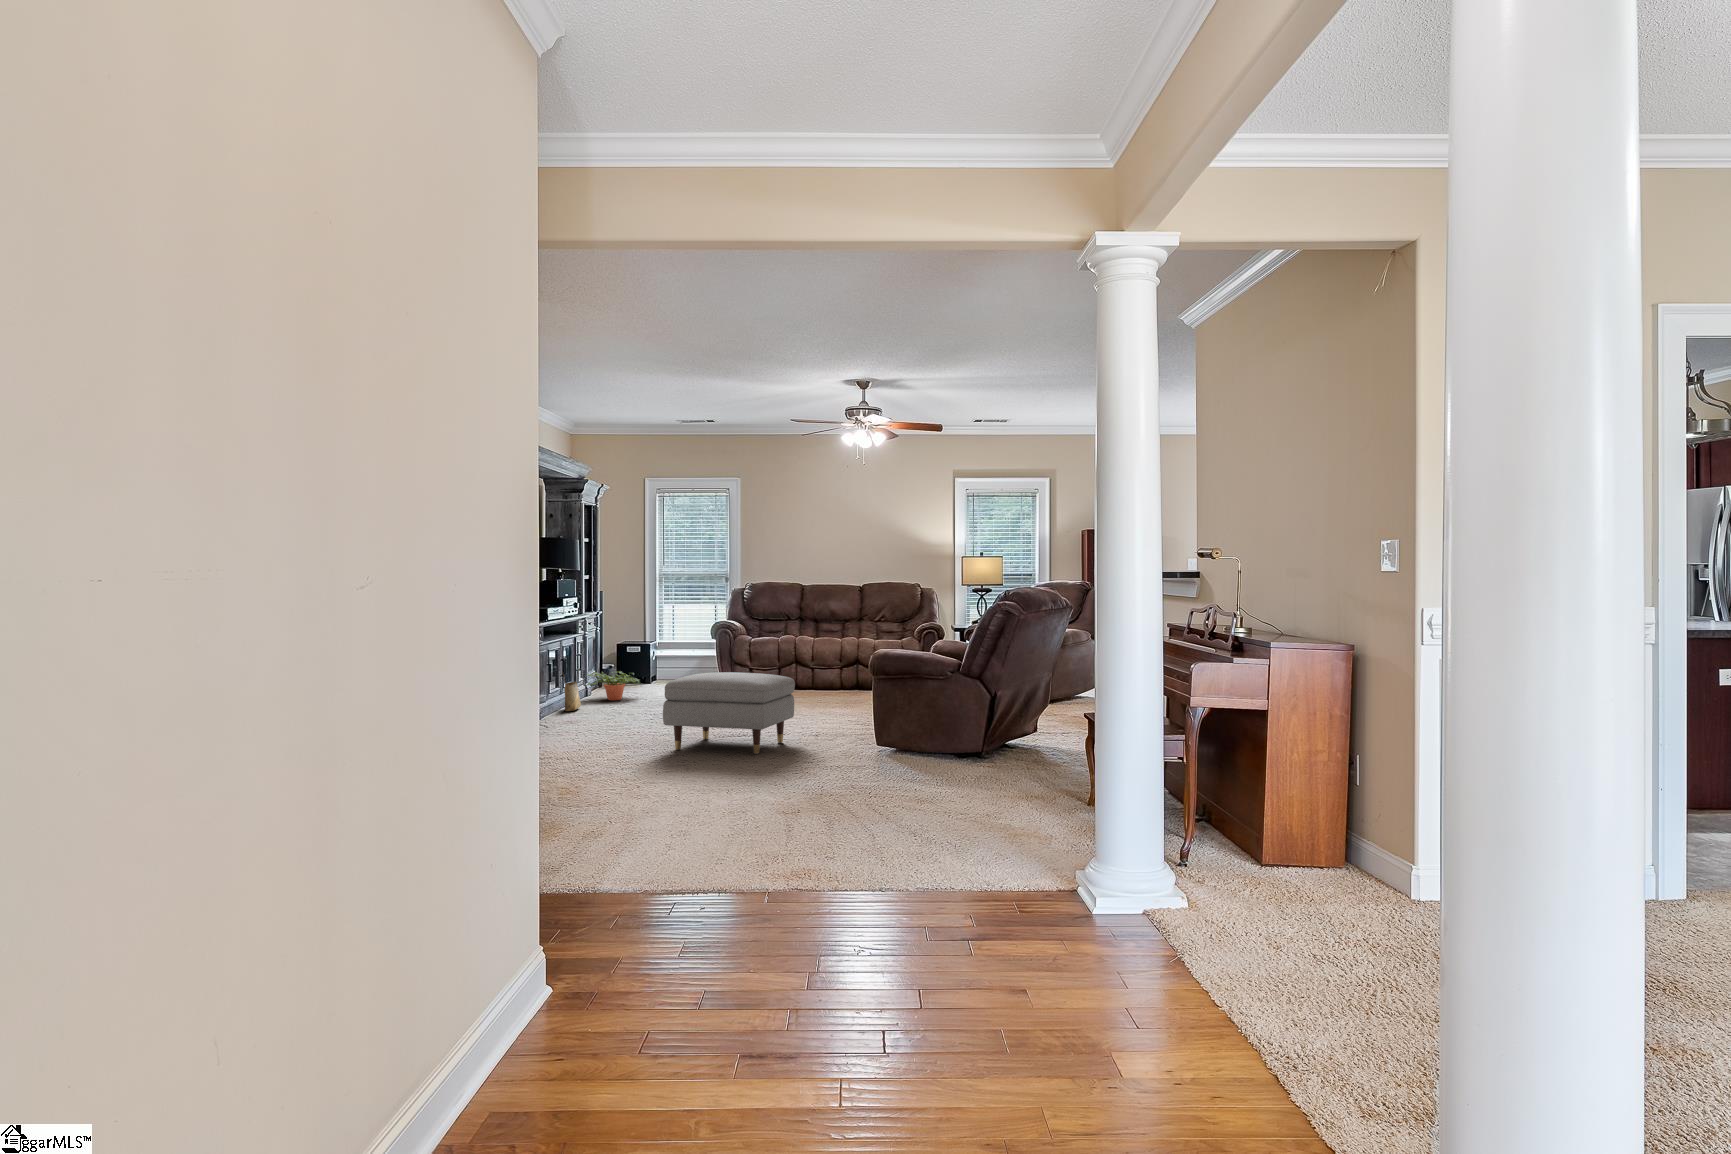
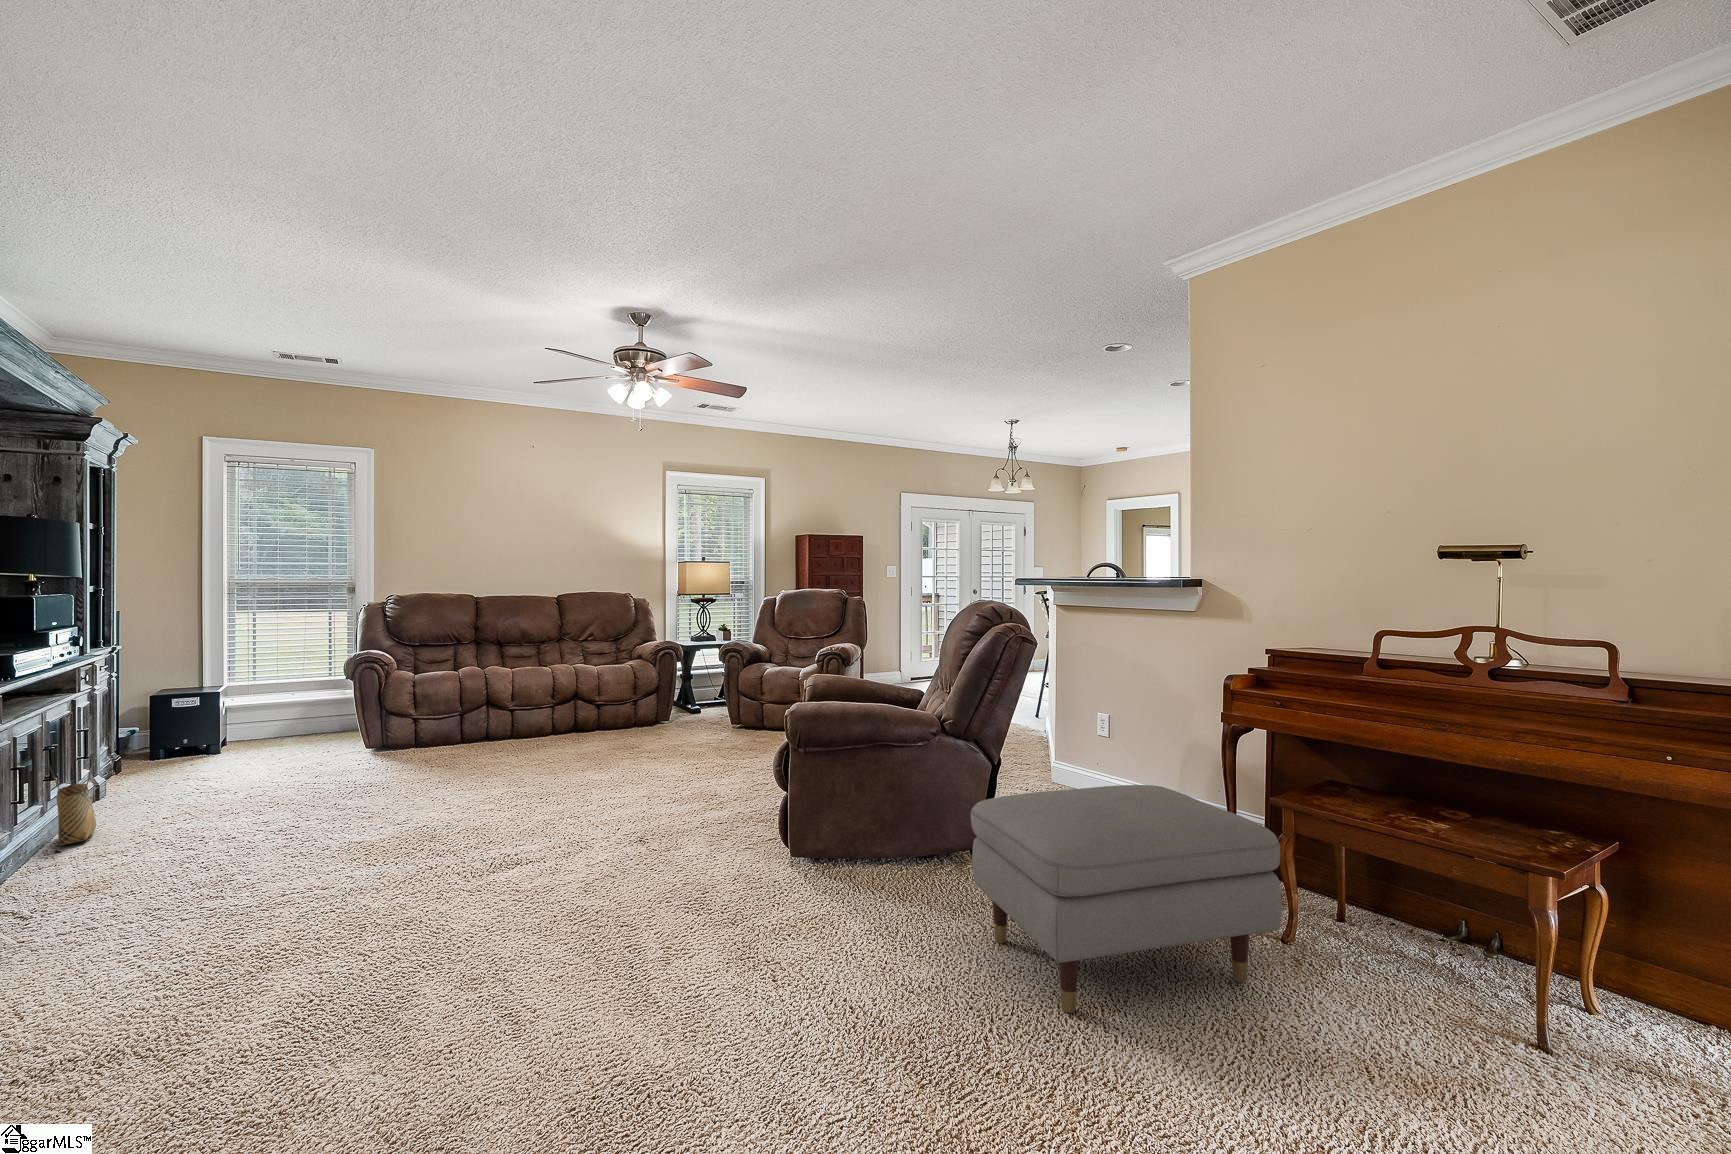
potted plant: present [585,670,641,700] -> none [96,749,222,801]
ottoman: present [663,672,795,754] -> present [971,785,1282,1013]

